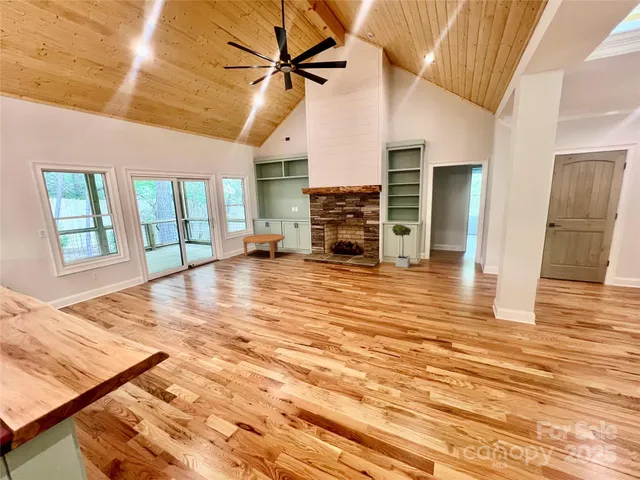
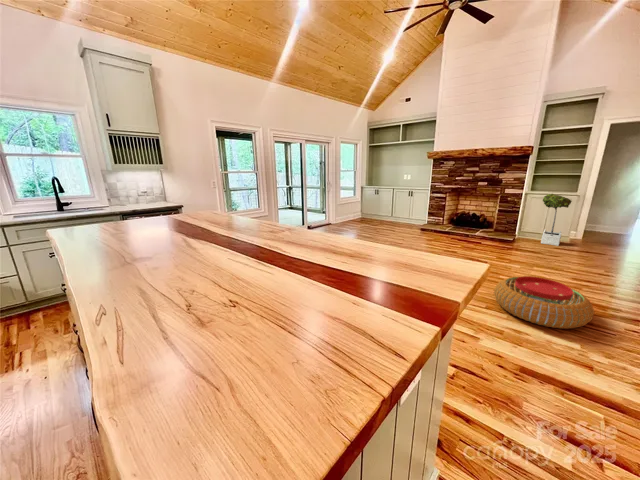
coffee table: present [243,234,285,259] -> none [355,202,398,226]
pouf: none [317,309,387,358] -> present [494,276,594,329]

